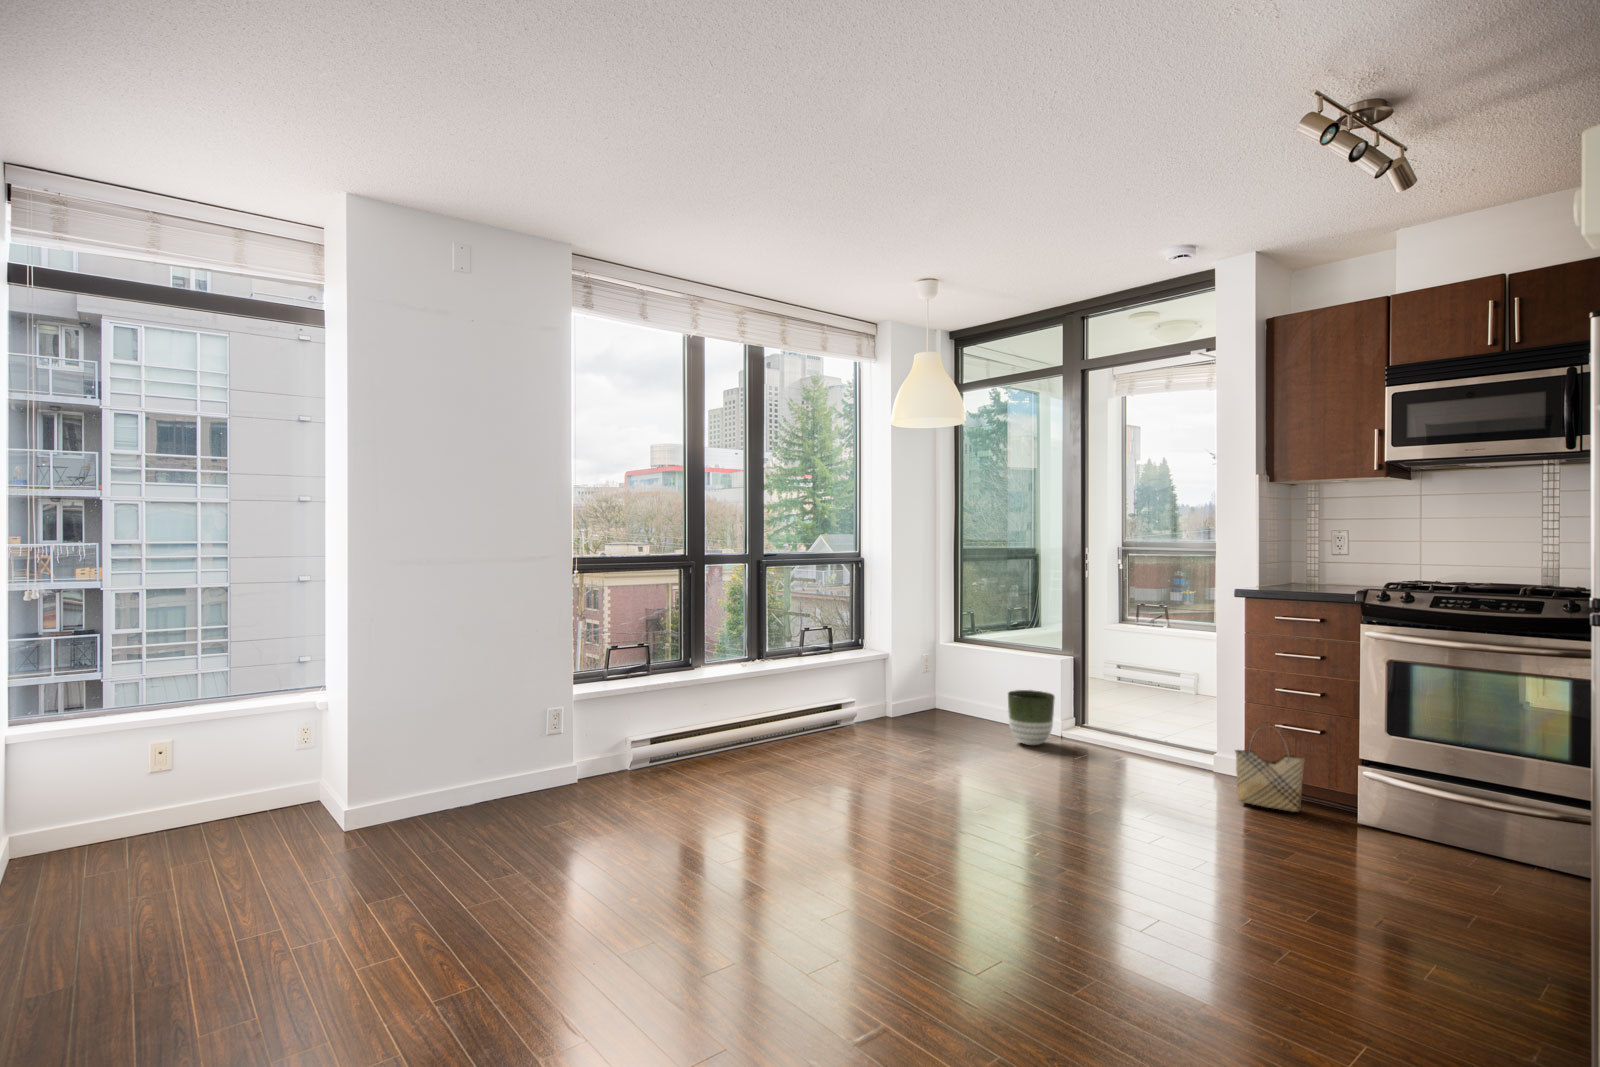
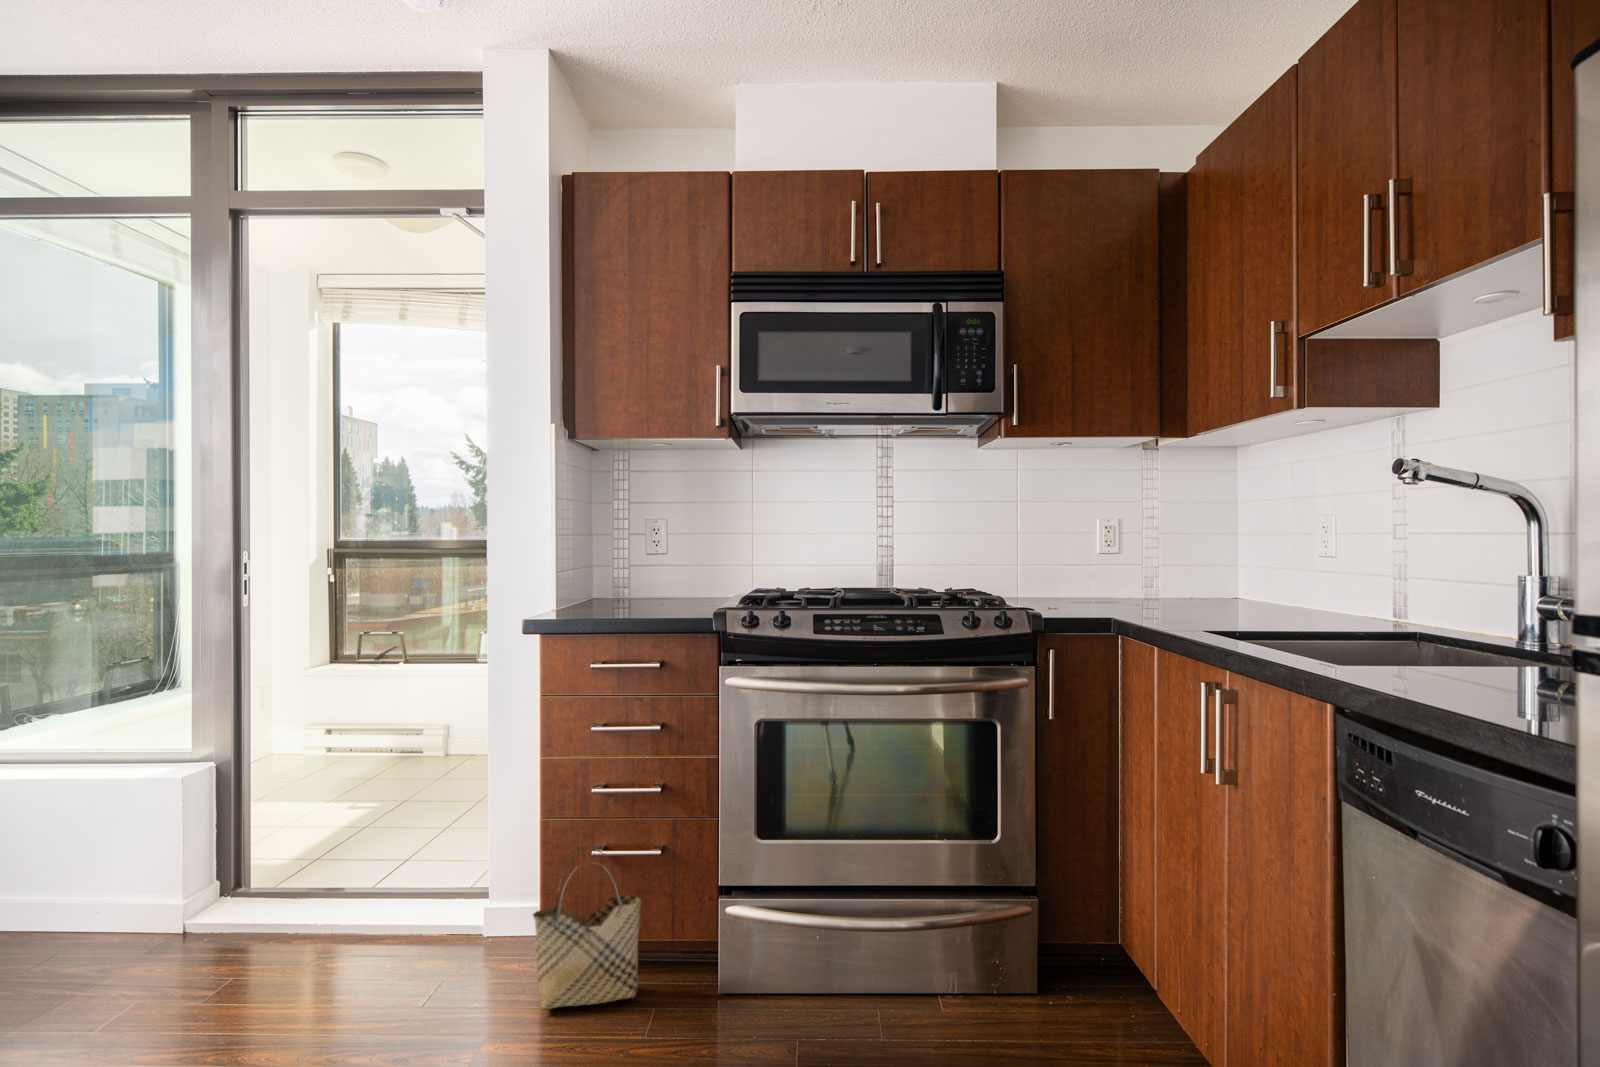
planter: present [1008,690,1055,745] -> none [48,853,171,984]

